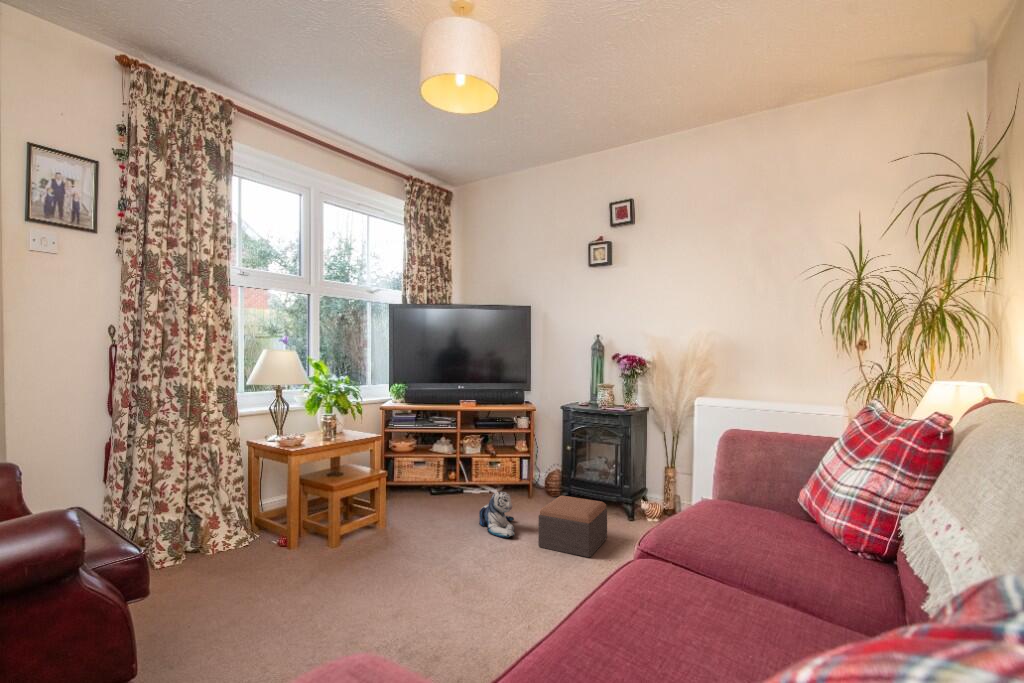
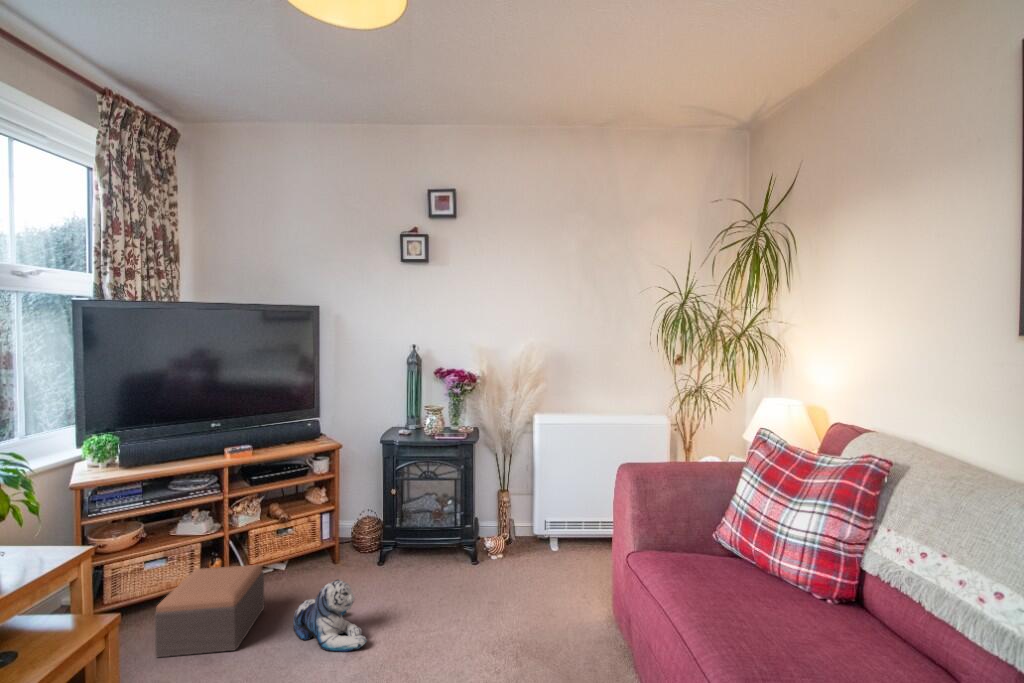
footstool: present [538,496,607,558] -> present [155,565,264,657]

